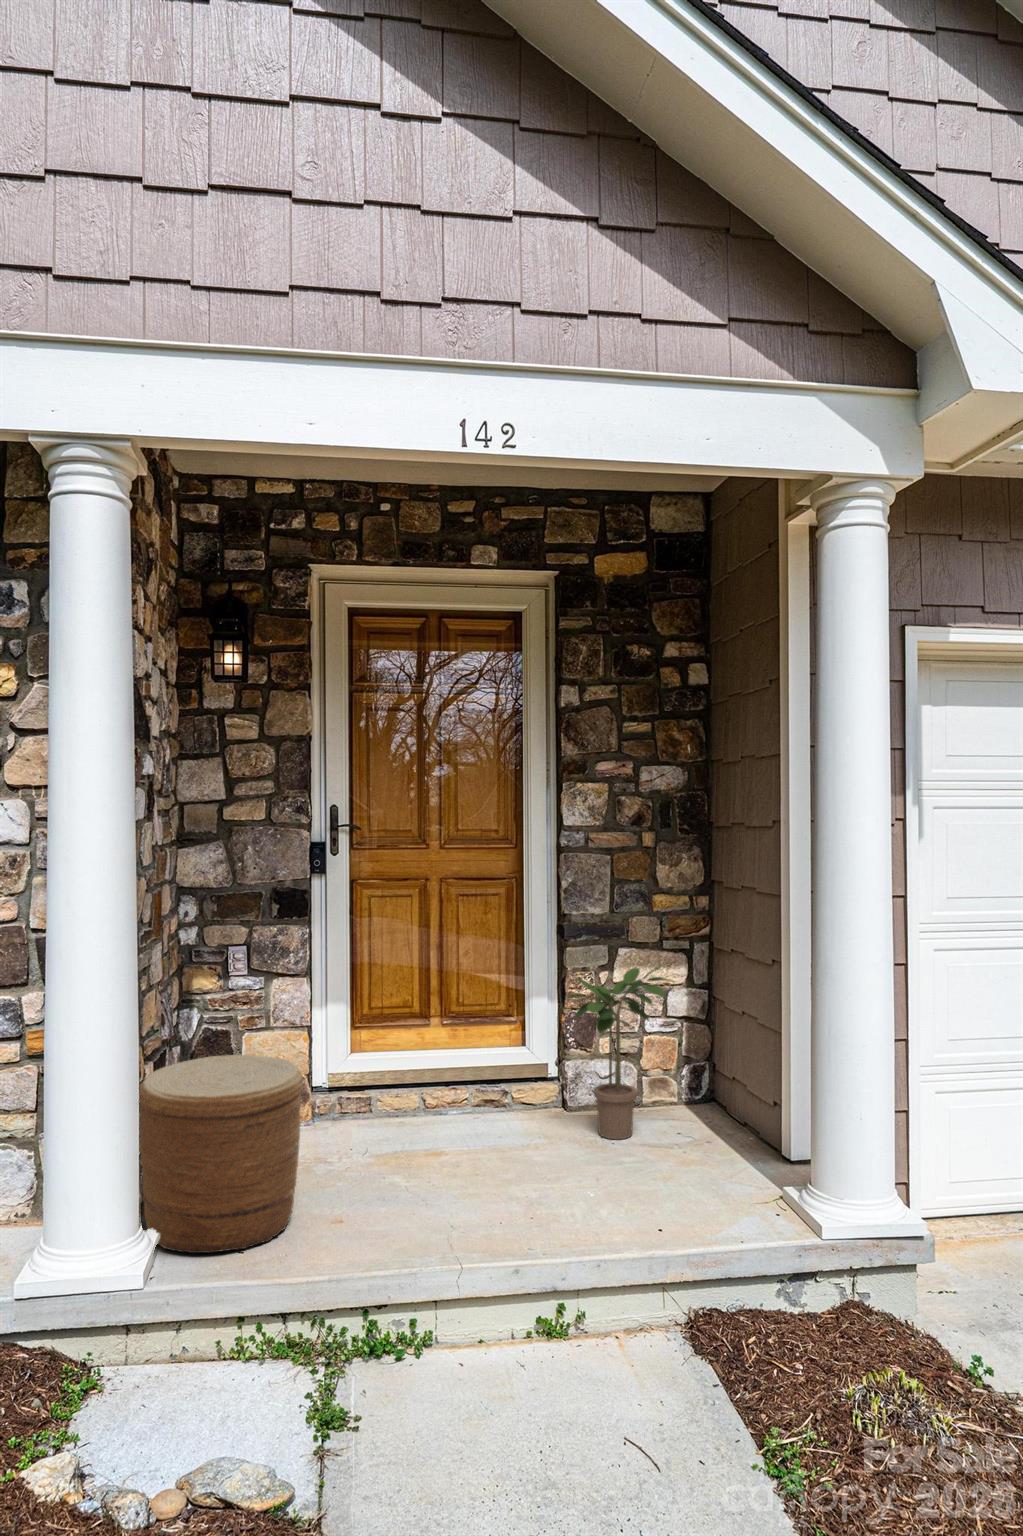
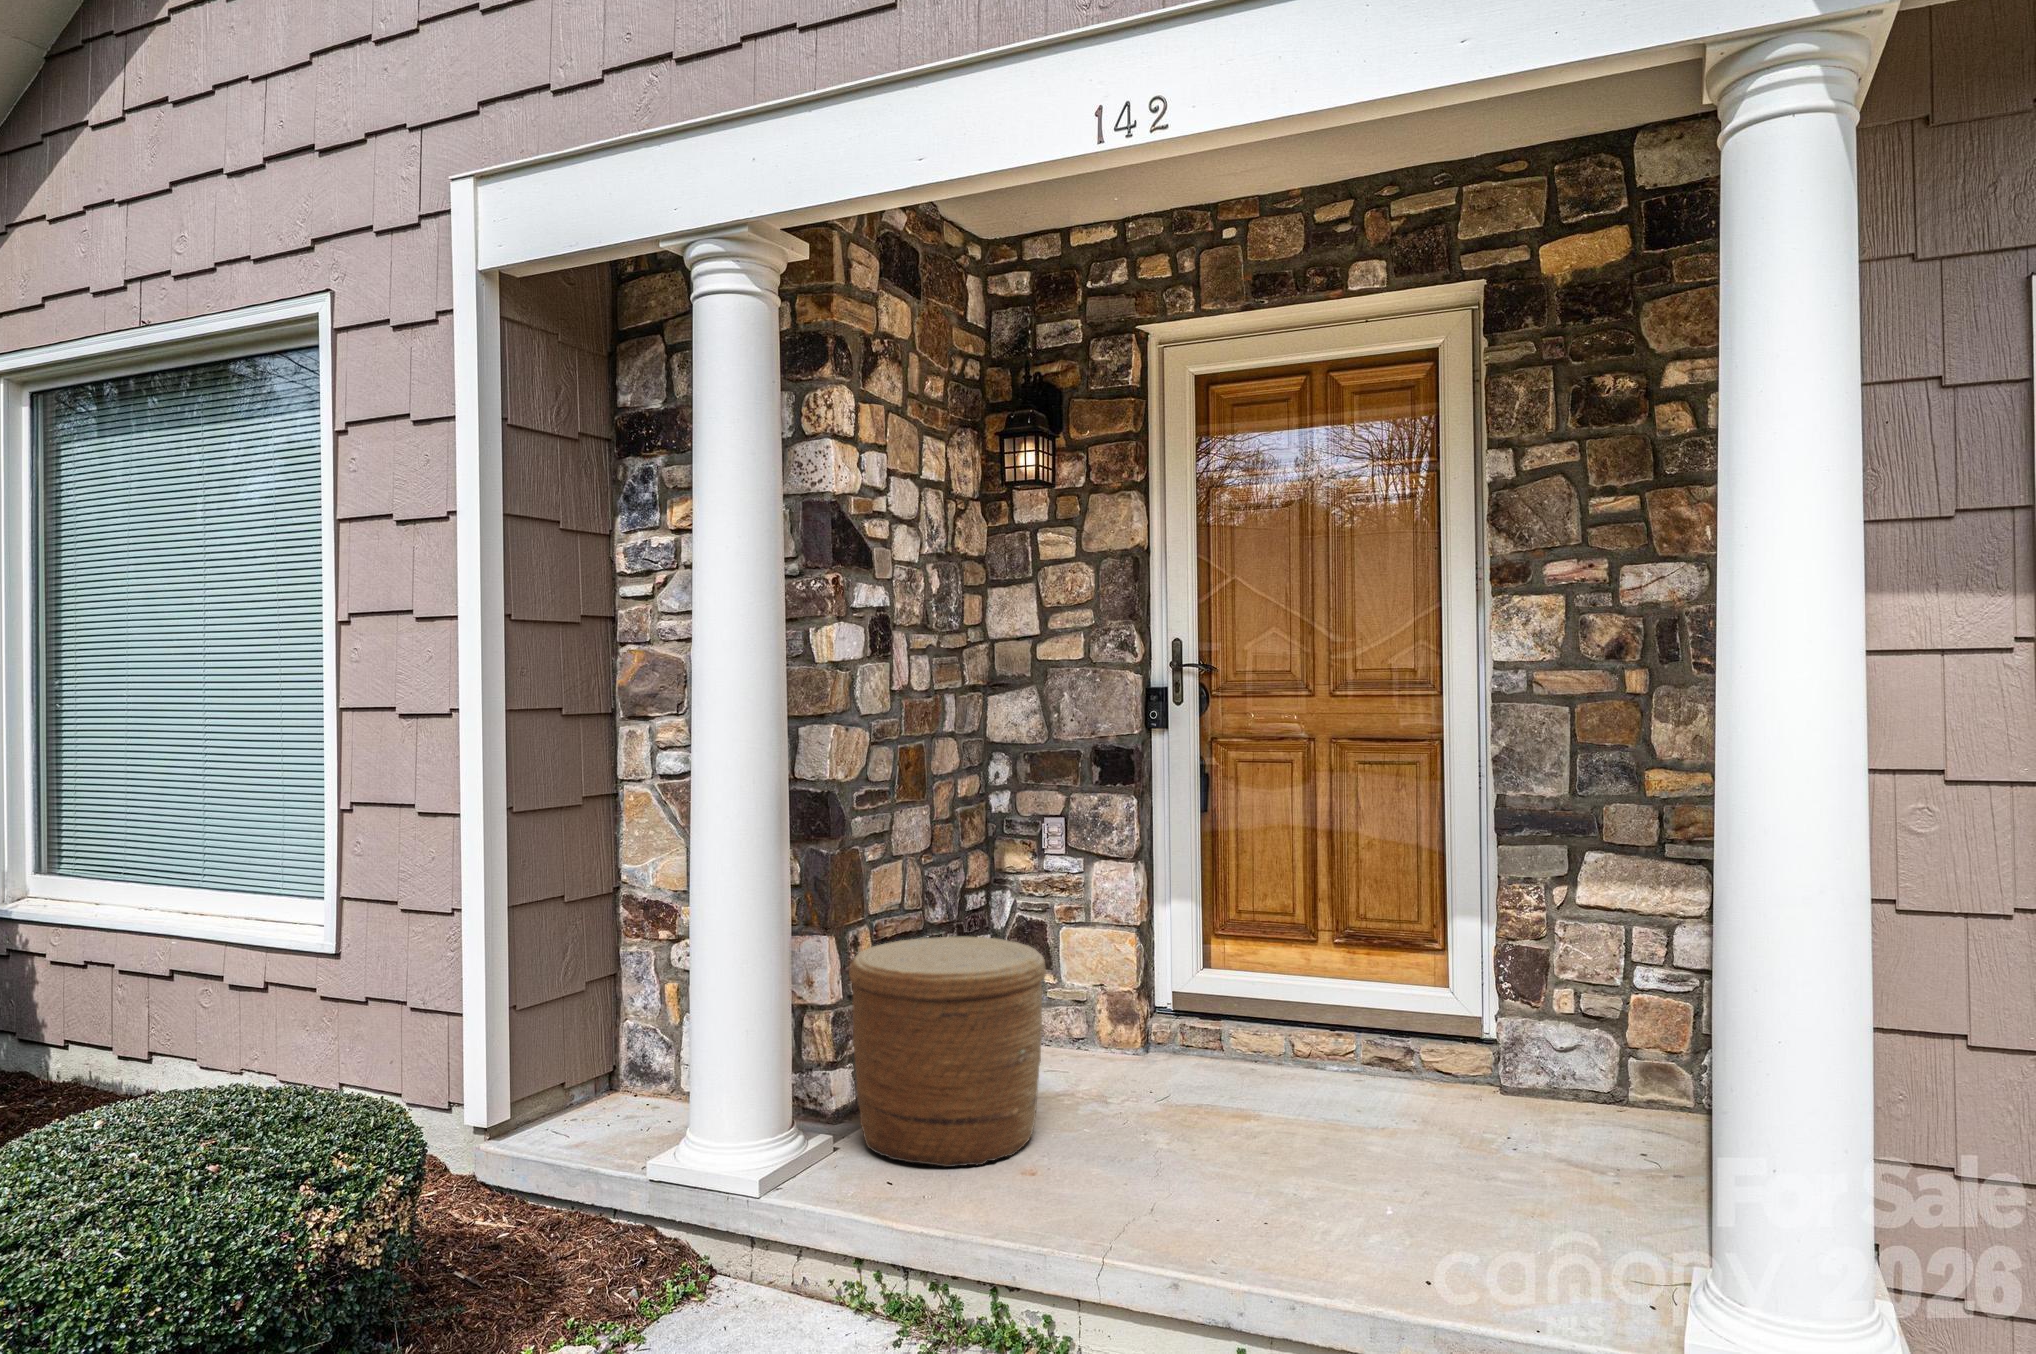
potted plant: present [566,966,668,1139] -> none [1465,879,1656,1141]

